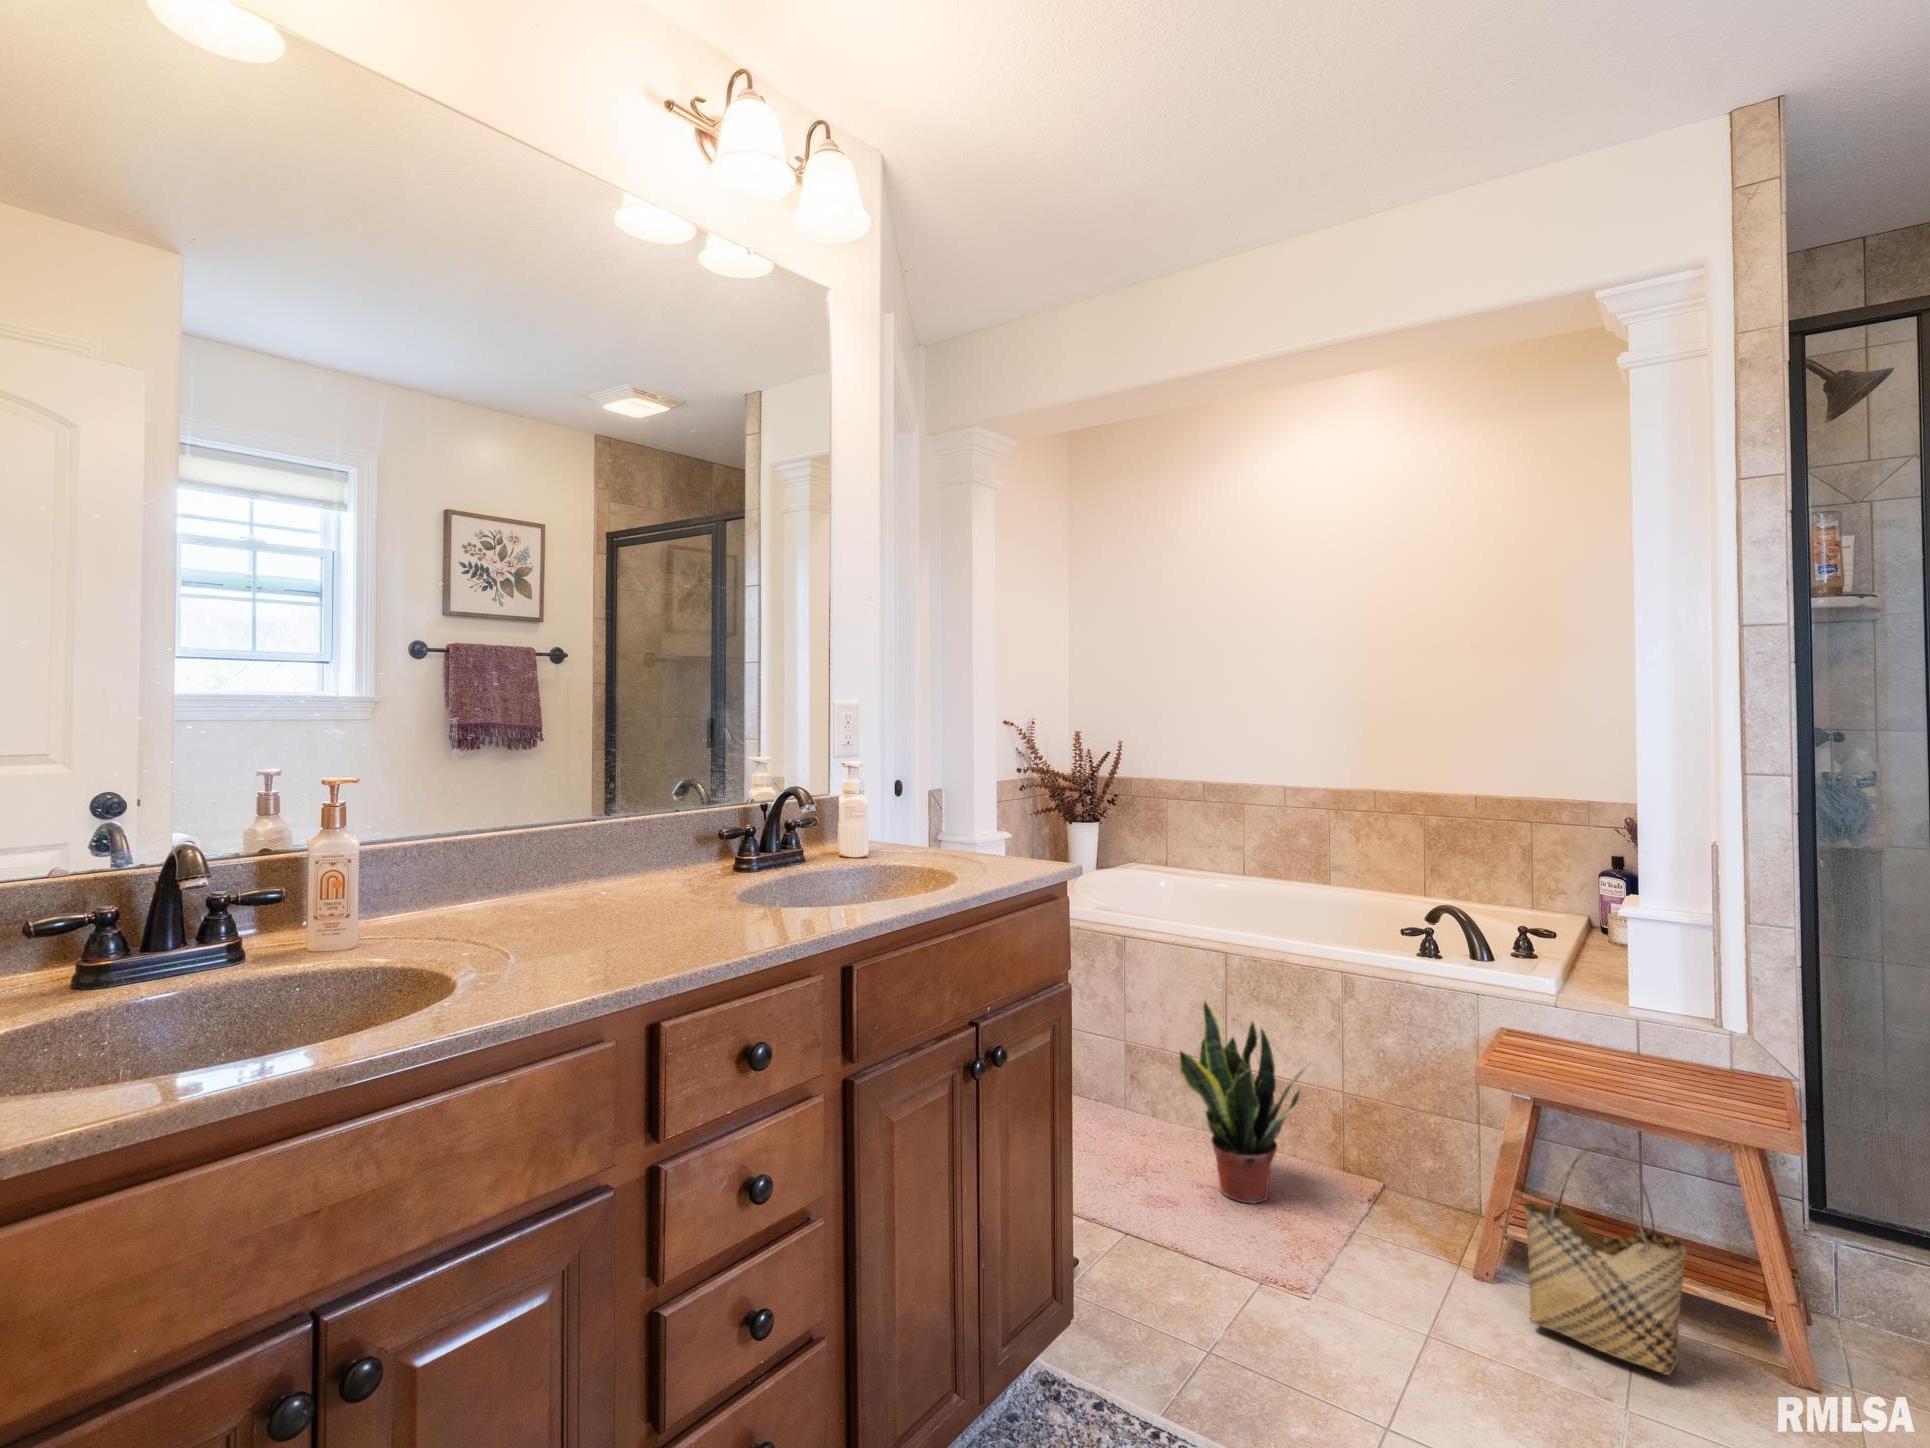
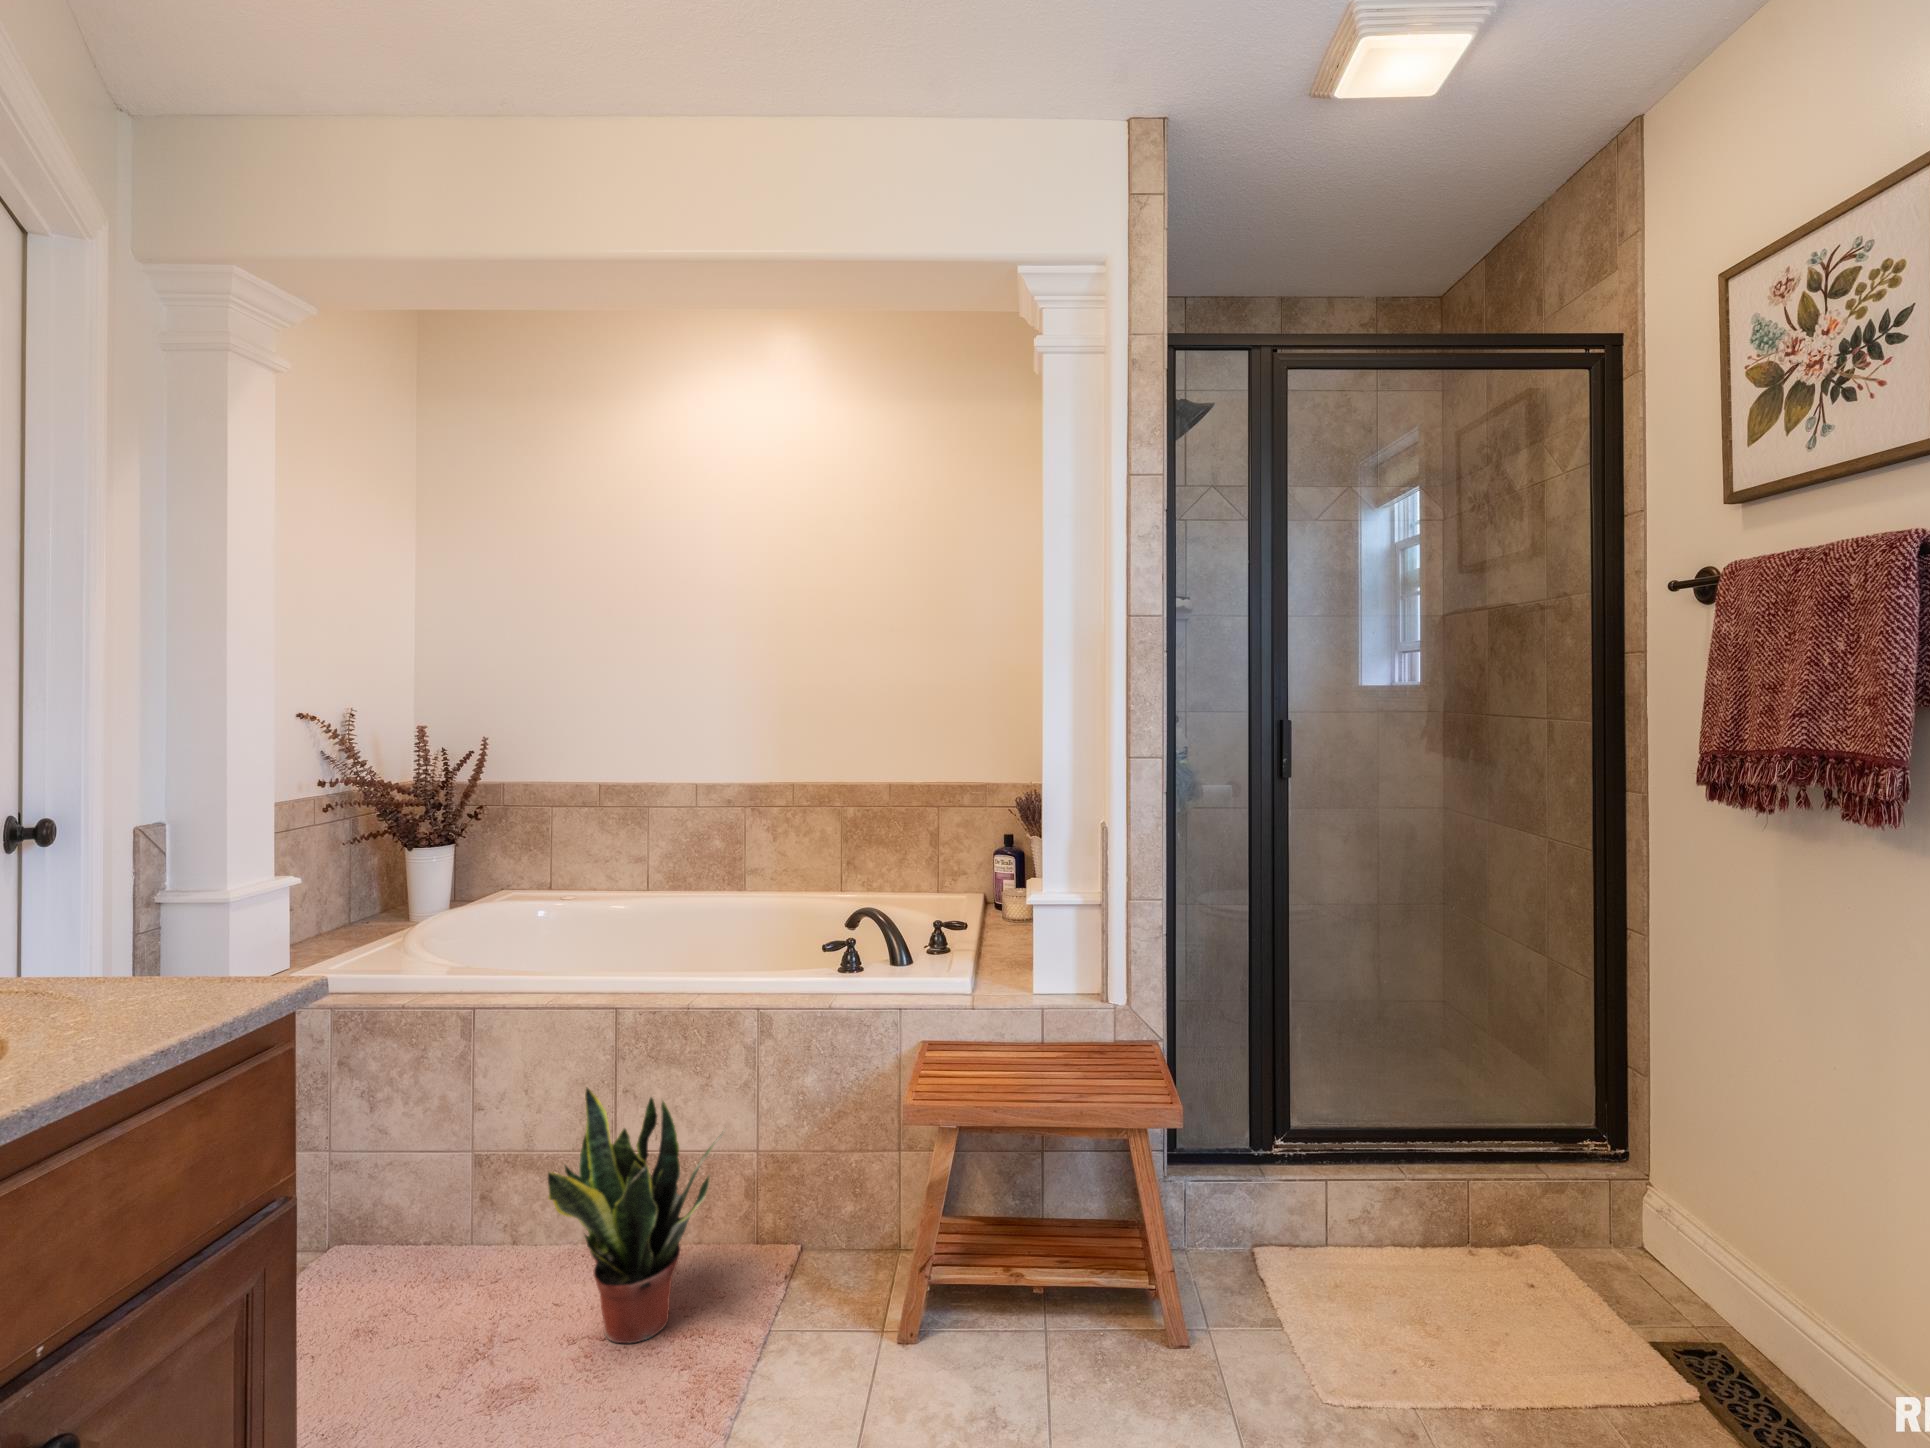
woven basket: present [1523,1148,1687,1375] -> none [950,1161,1093,1391]

